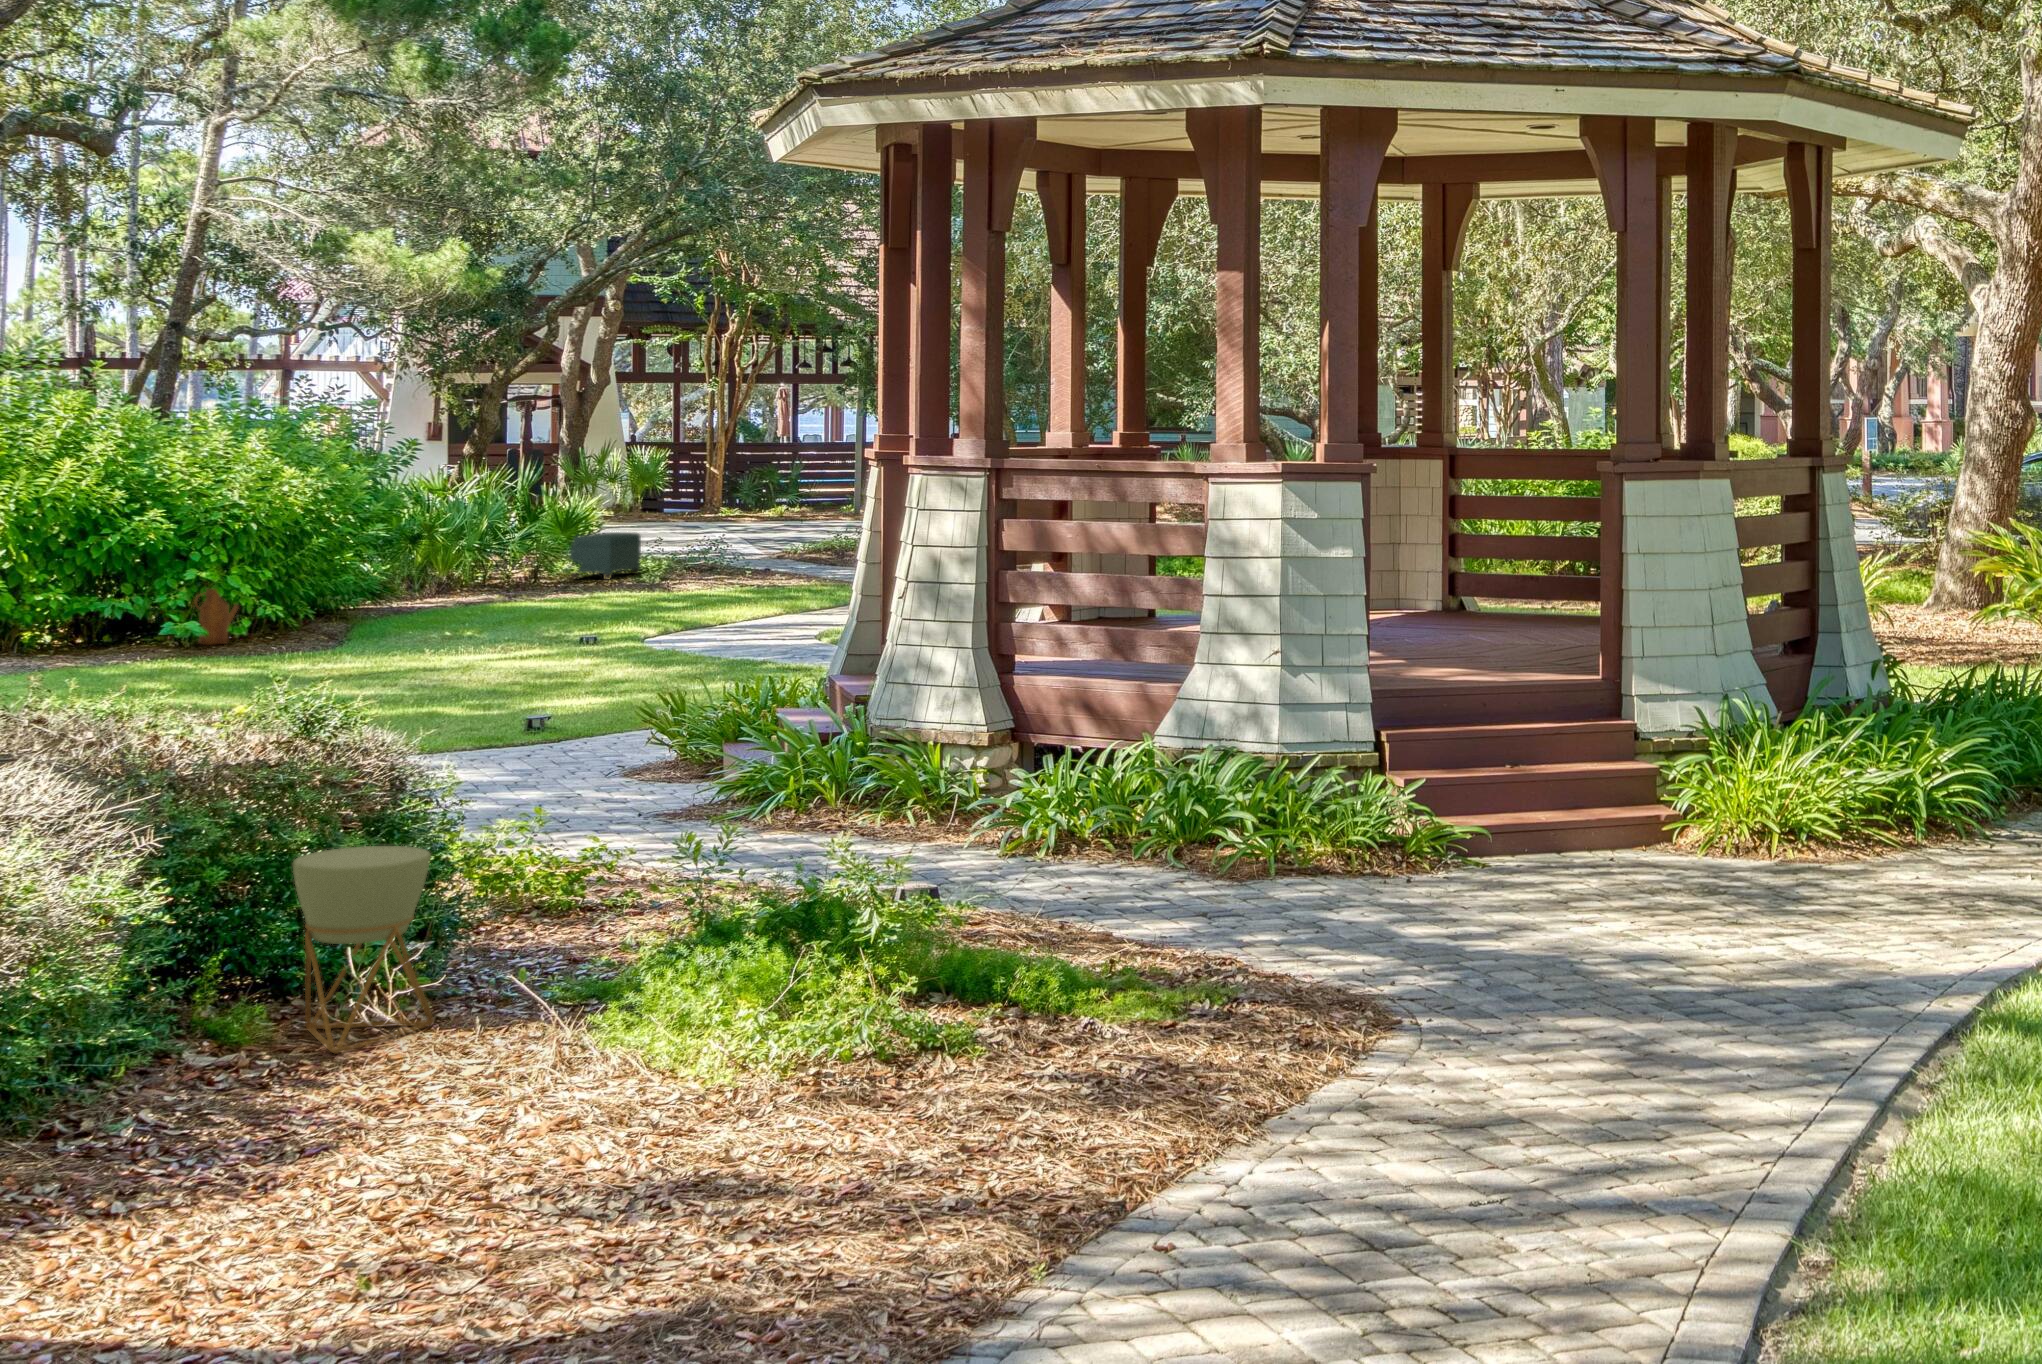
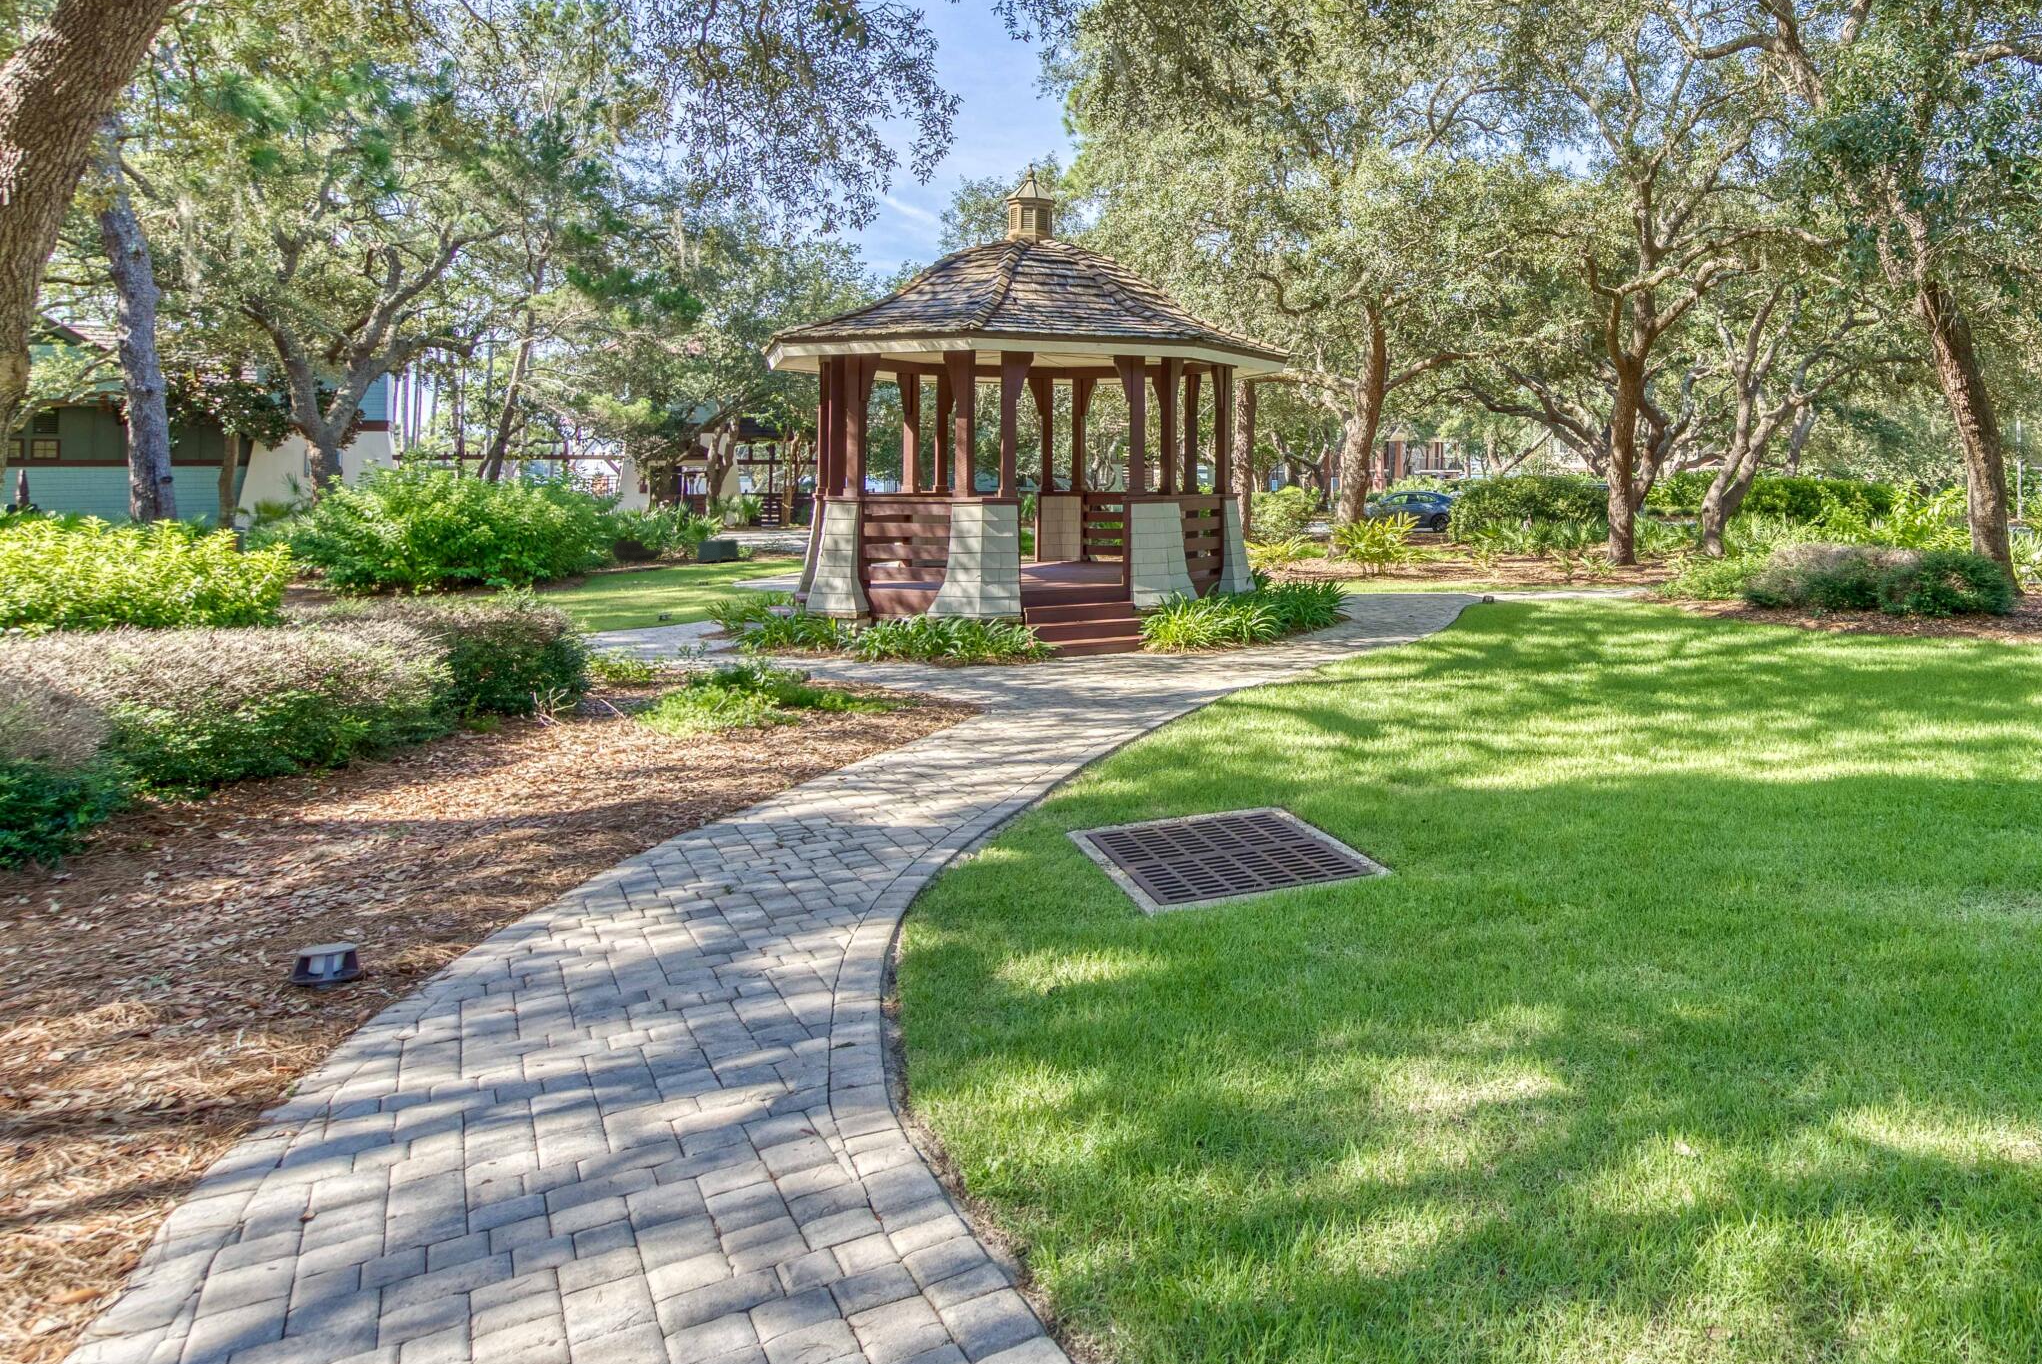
lounge chair: none [420,530,512,595] -> present [612,539,662,570]
watering can: present [195,588,238,645] -> none [482,569,513,598]
planter: present [293,846,434,1054] -> none [519,649,580,723]

